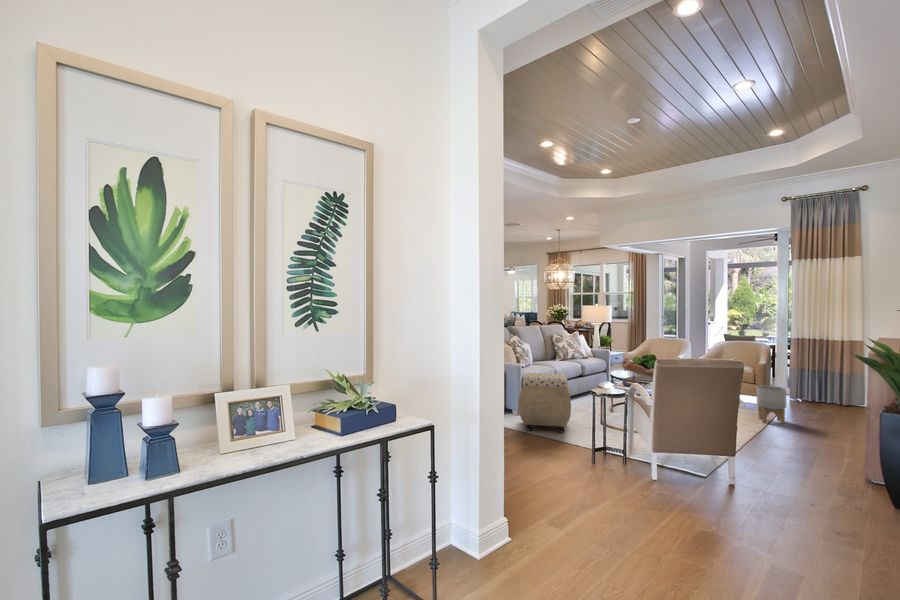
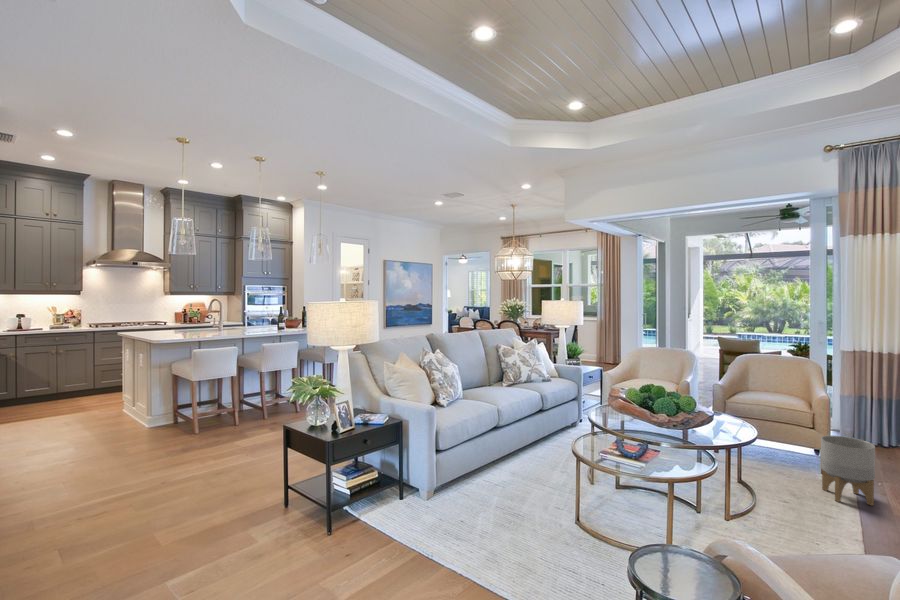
ottoman: present [519,373,571,433] -> none [417,427,518,551]

